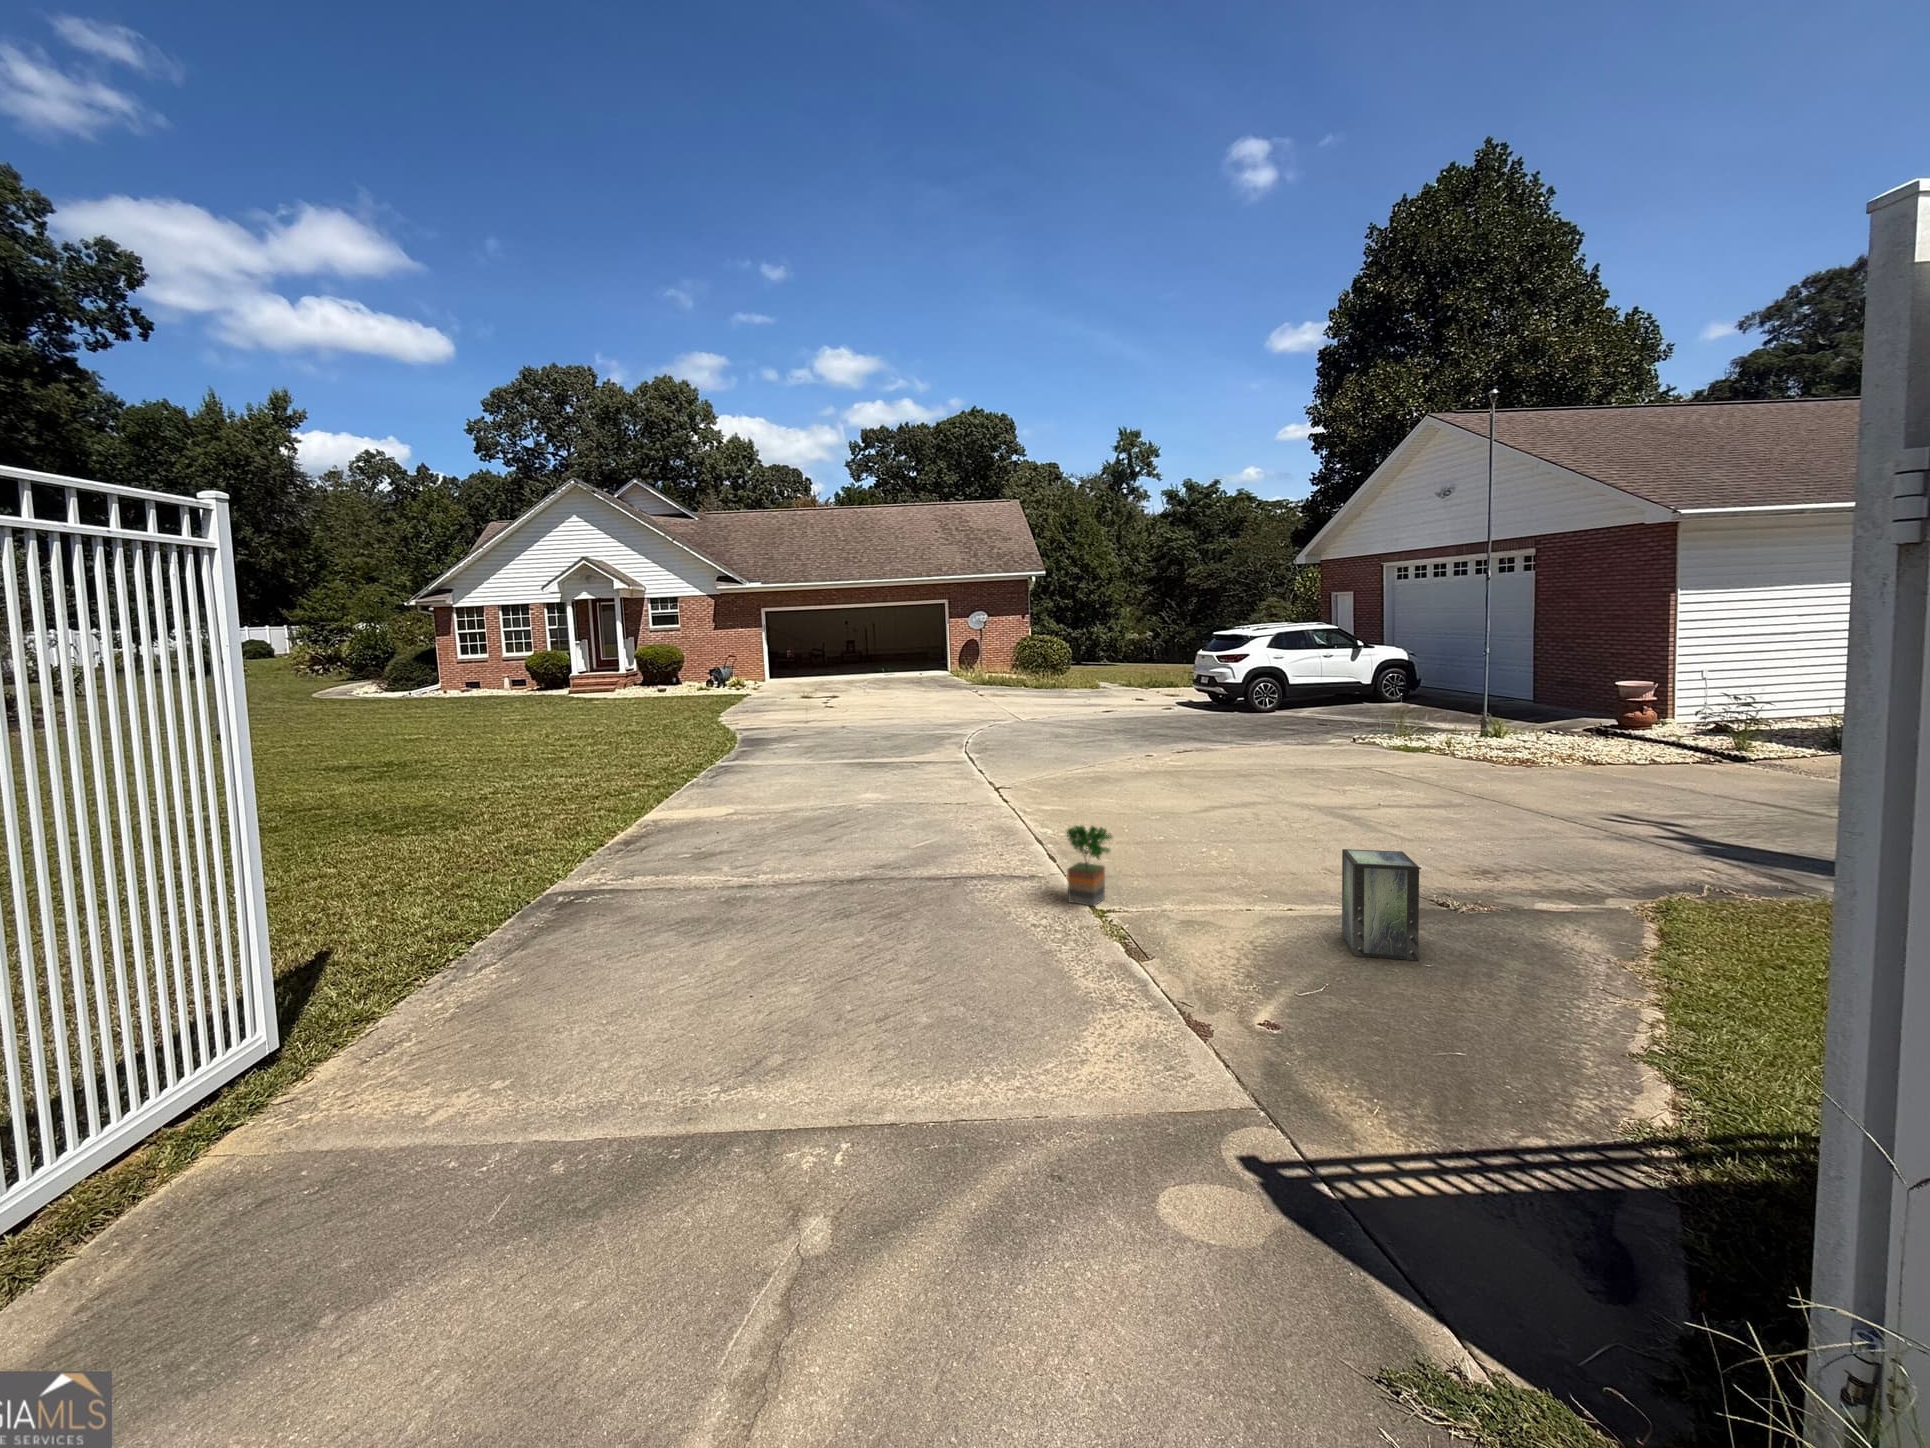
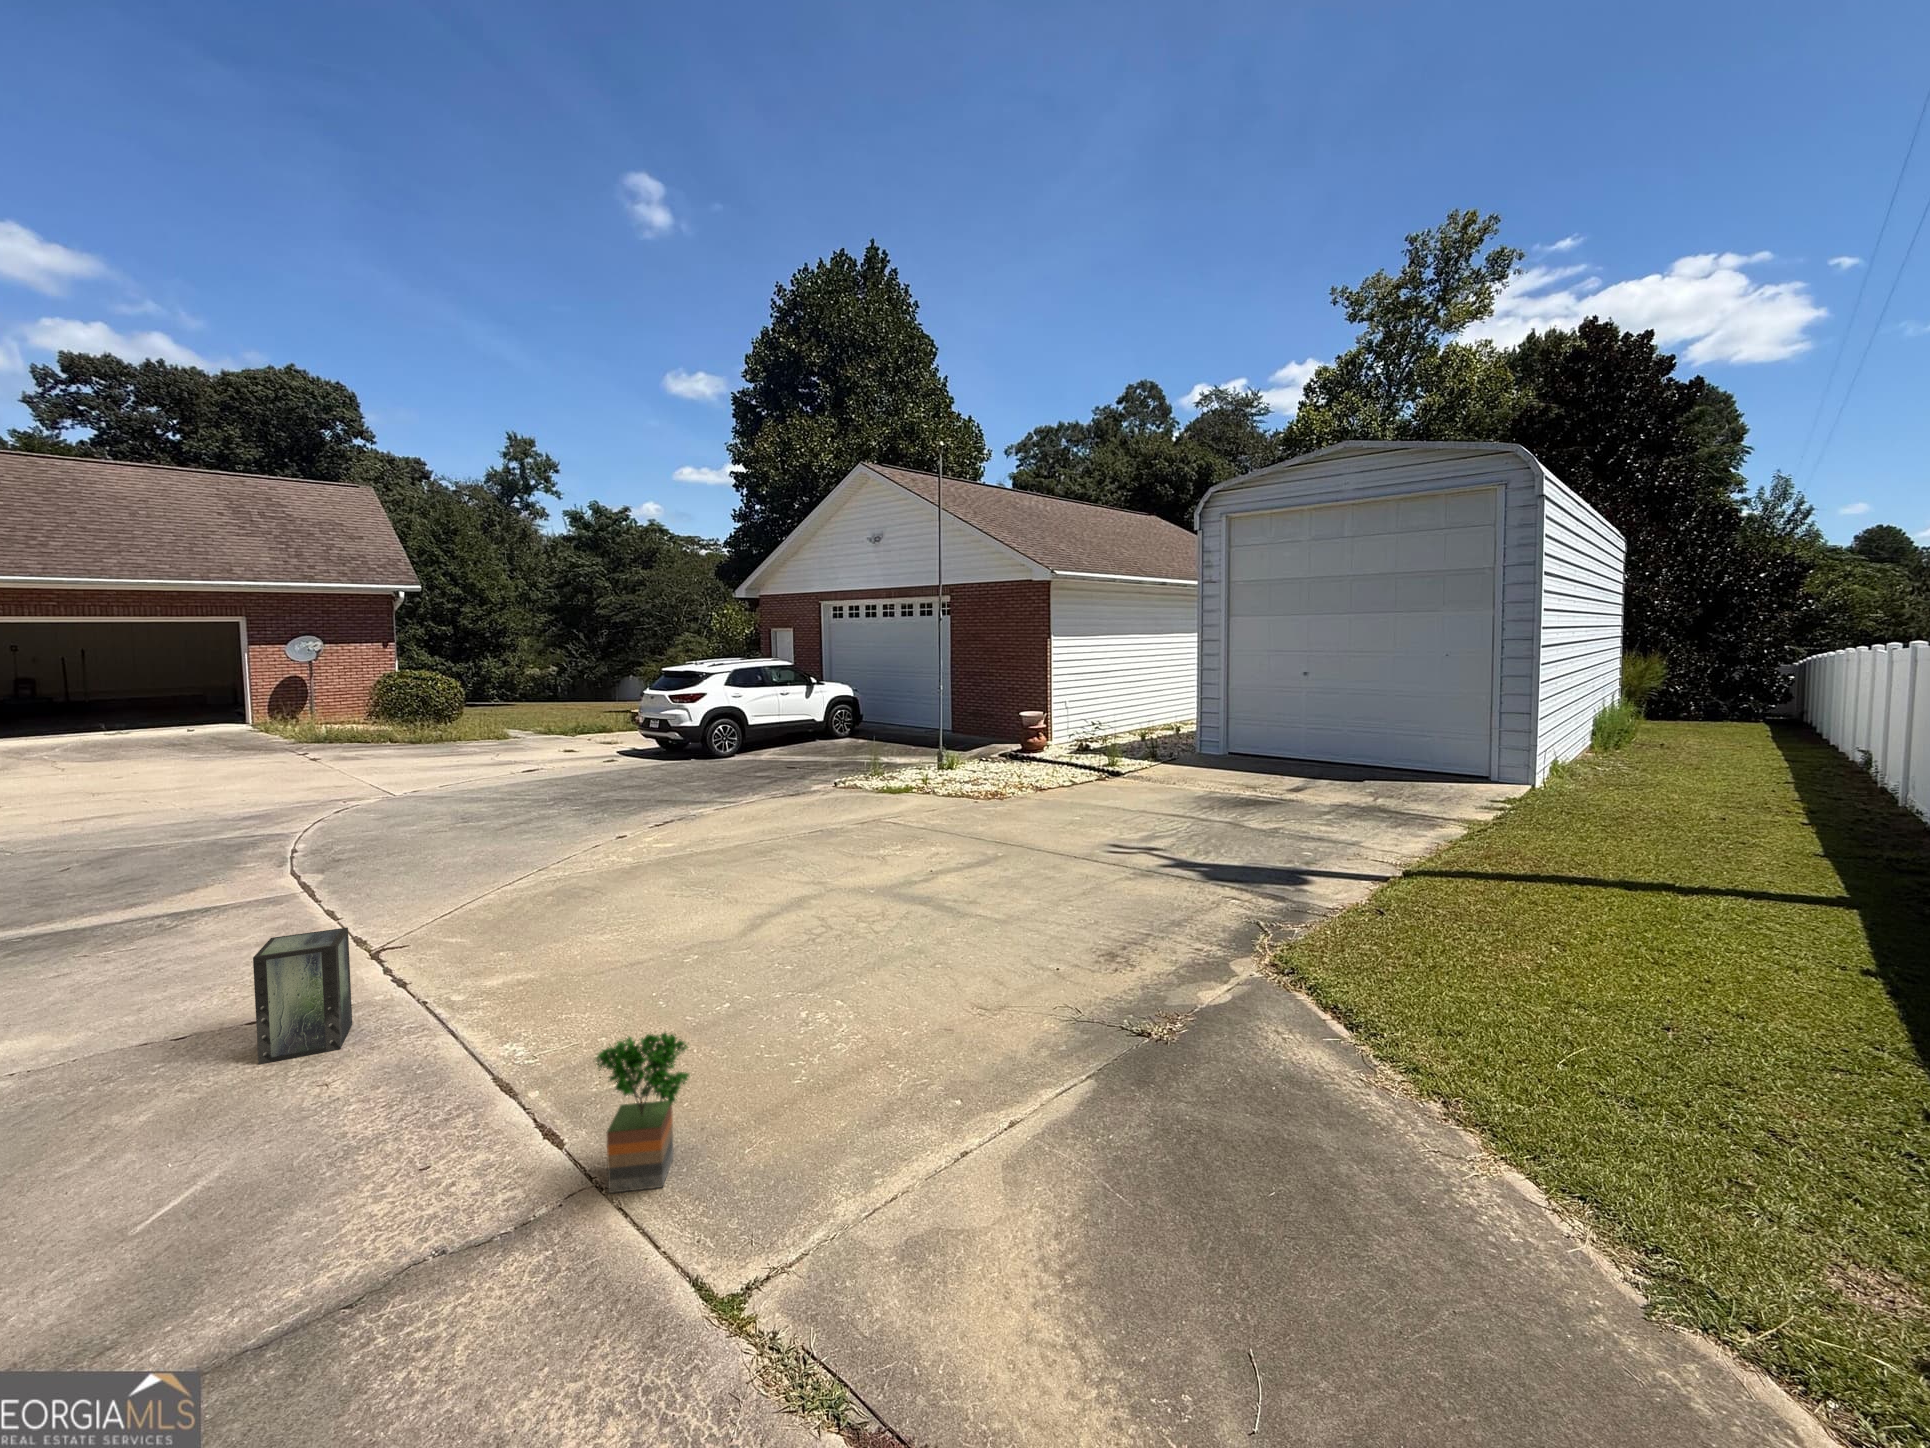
storage box: present [1342,849,1419,961] -> present [253,927,352,1064]

